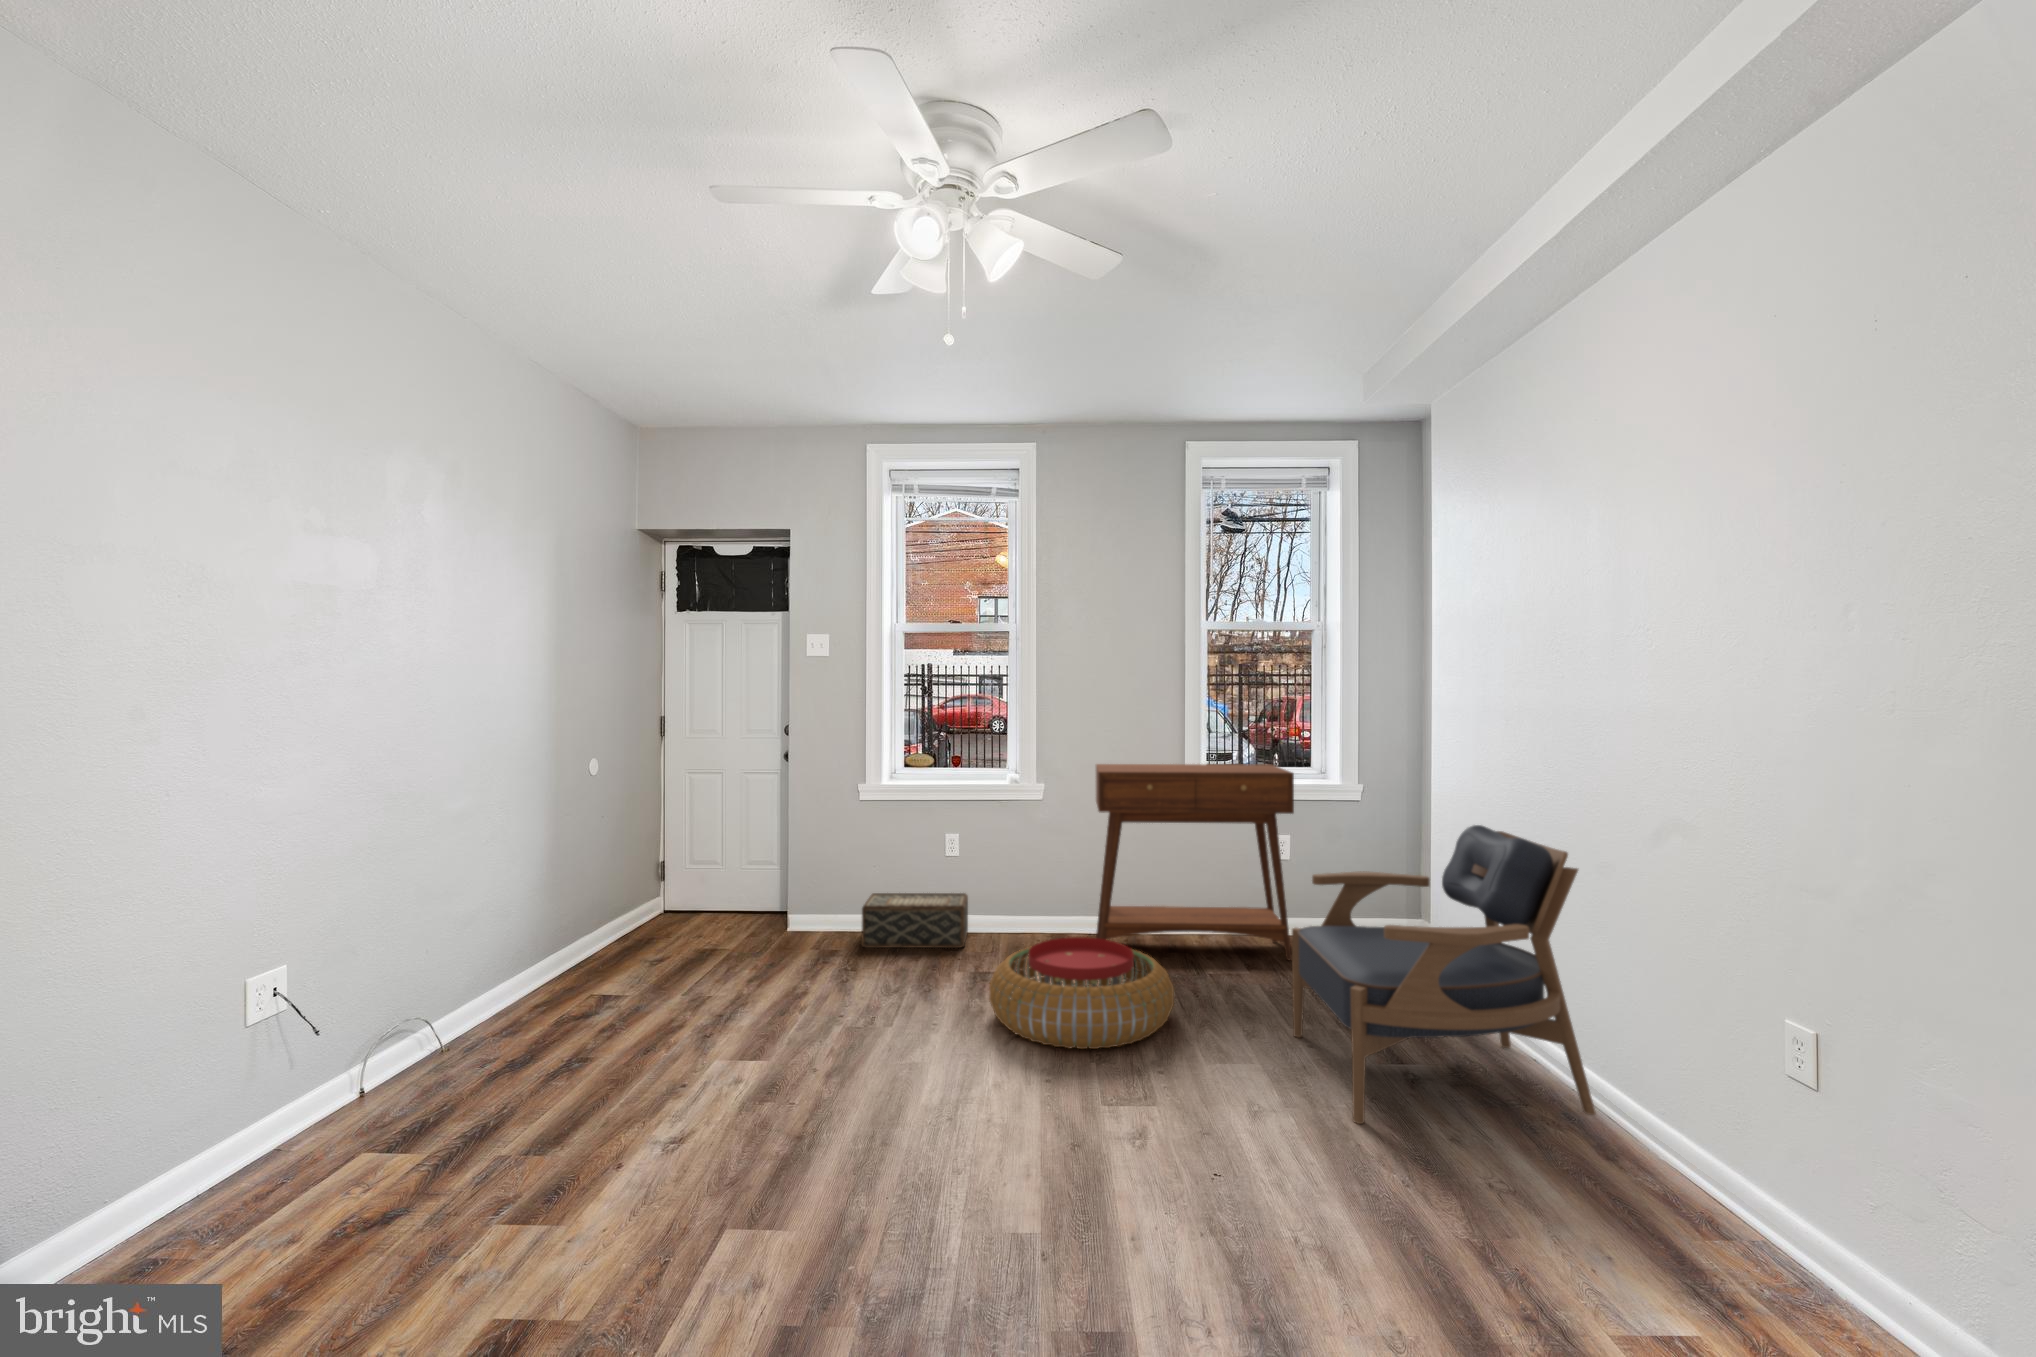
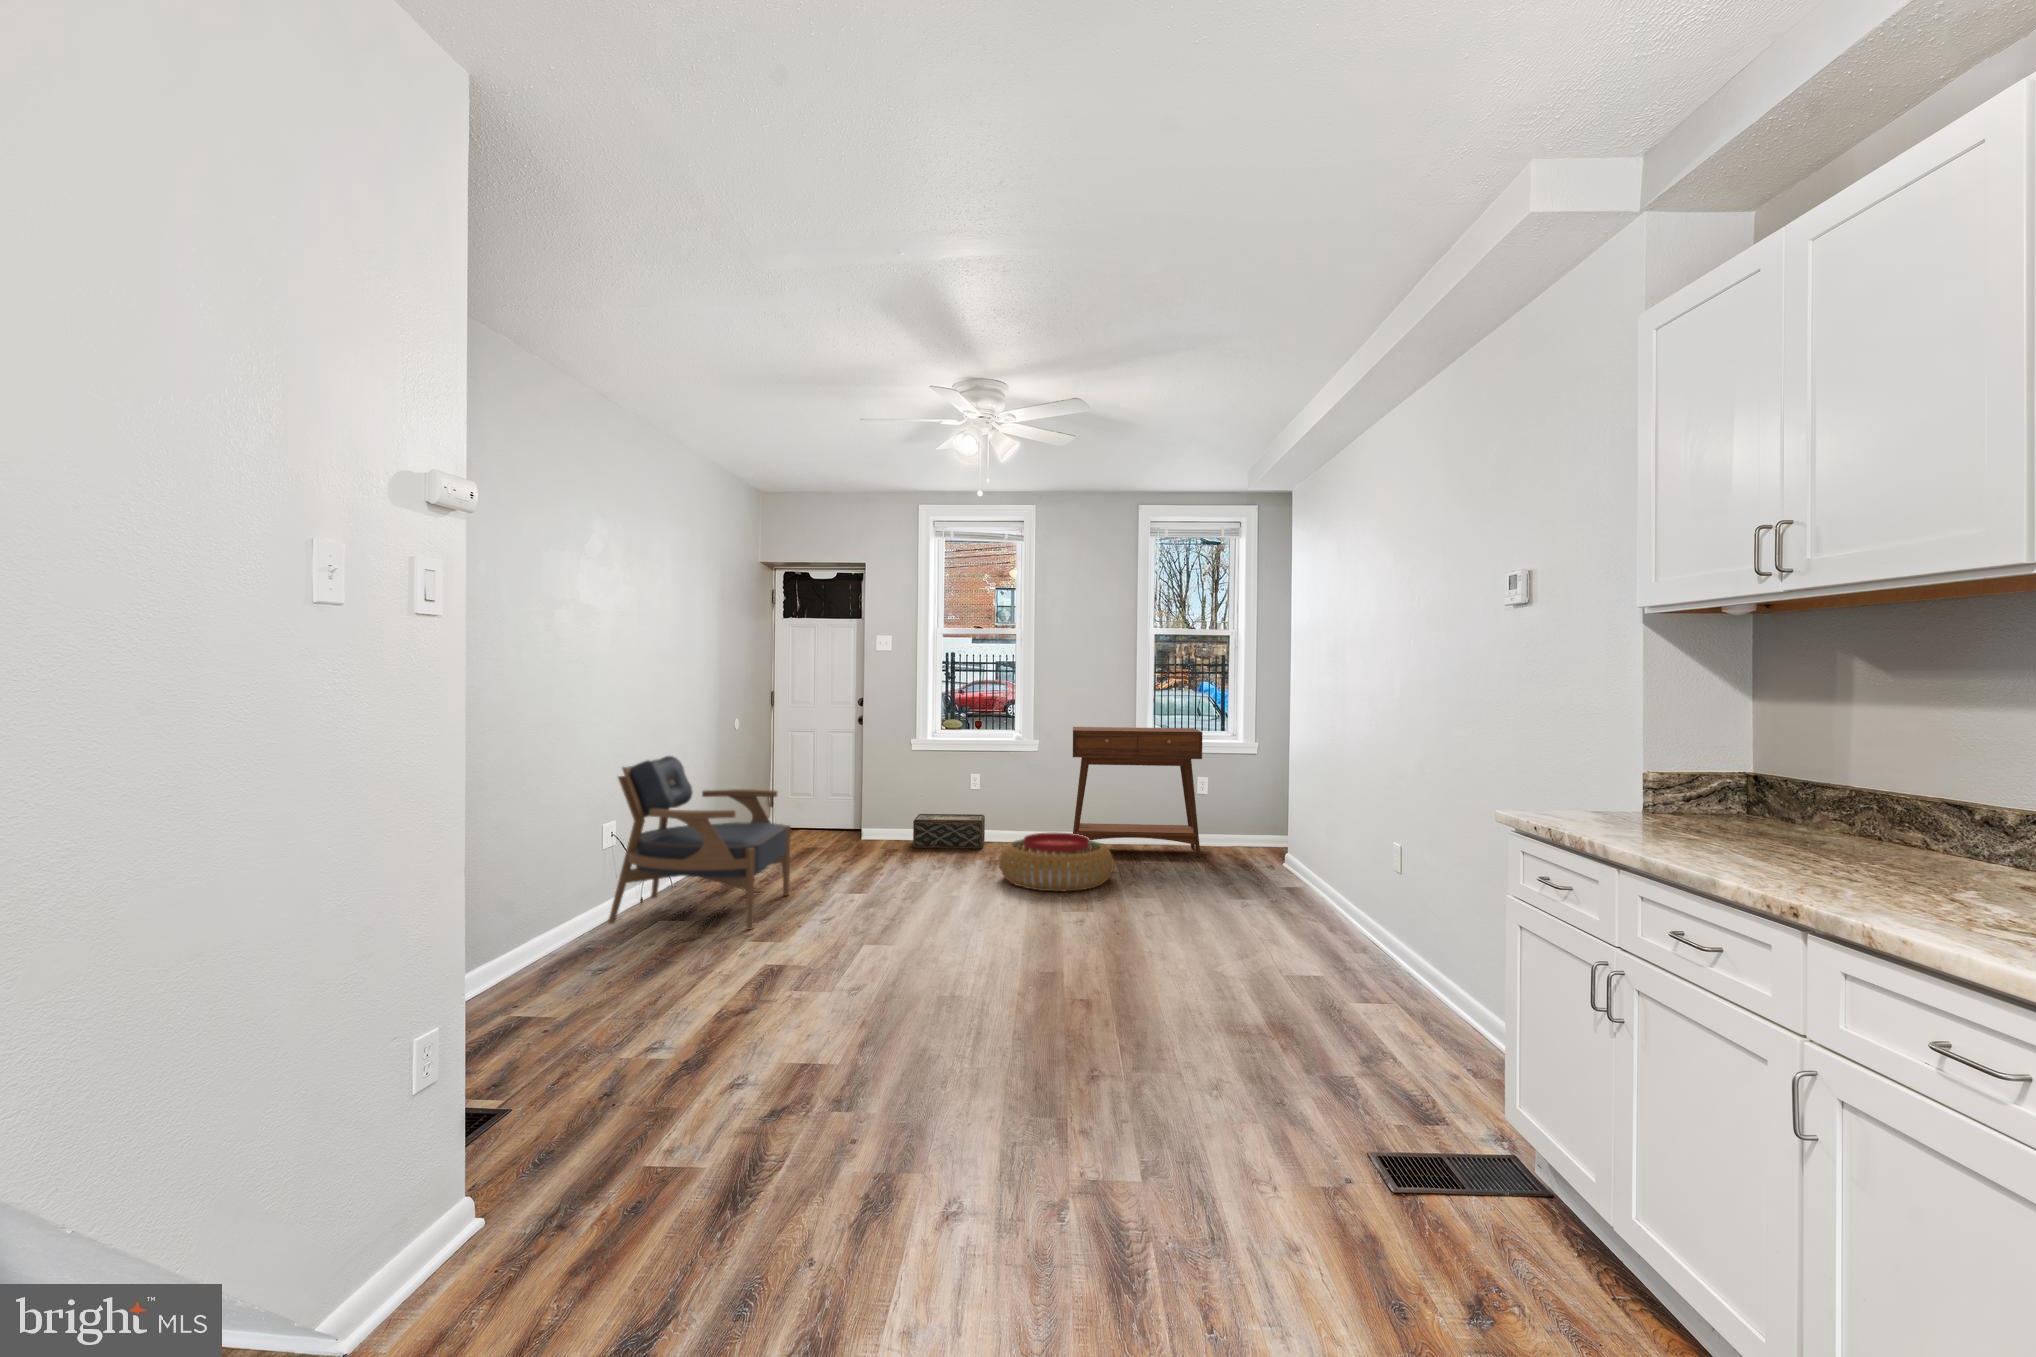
armchair: present [1292,825,1596,1124] -> present [608,756,791,929]

